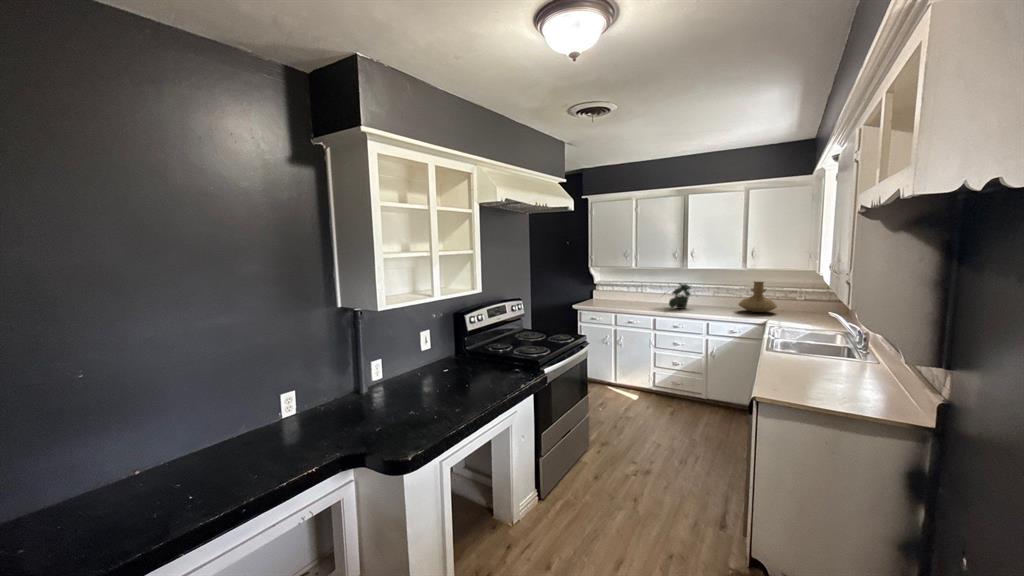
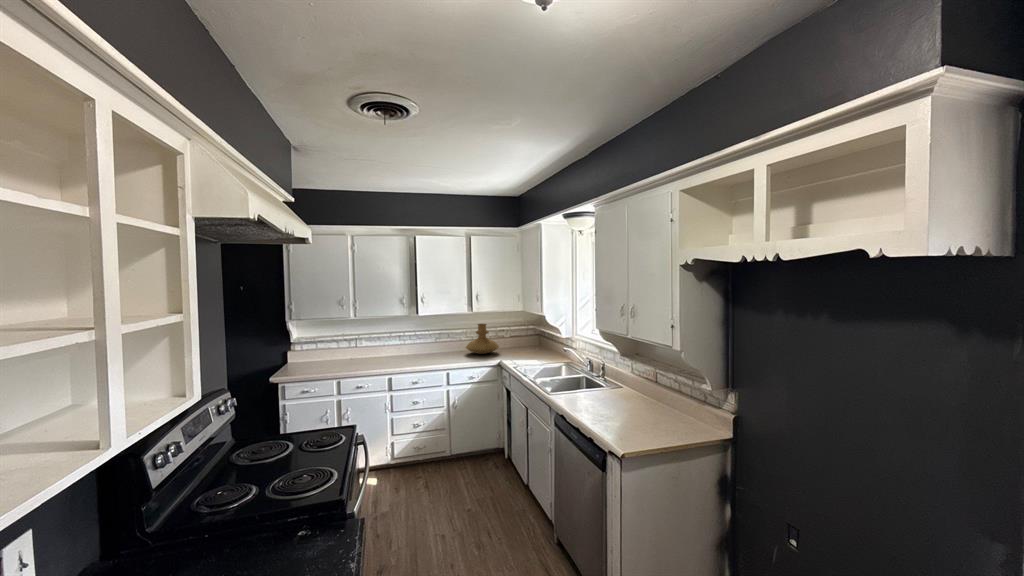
potted plant: present [669,283,691,309] -> none [388,332,427,362]

